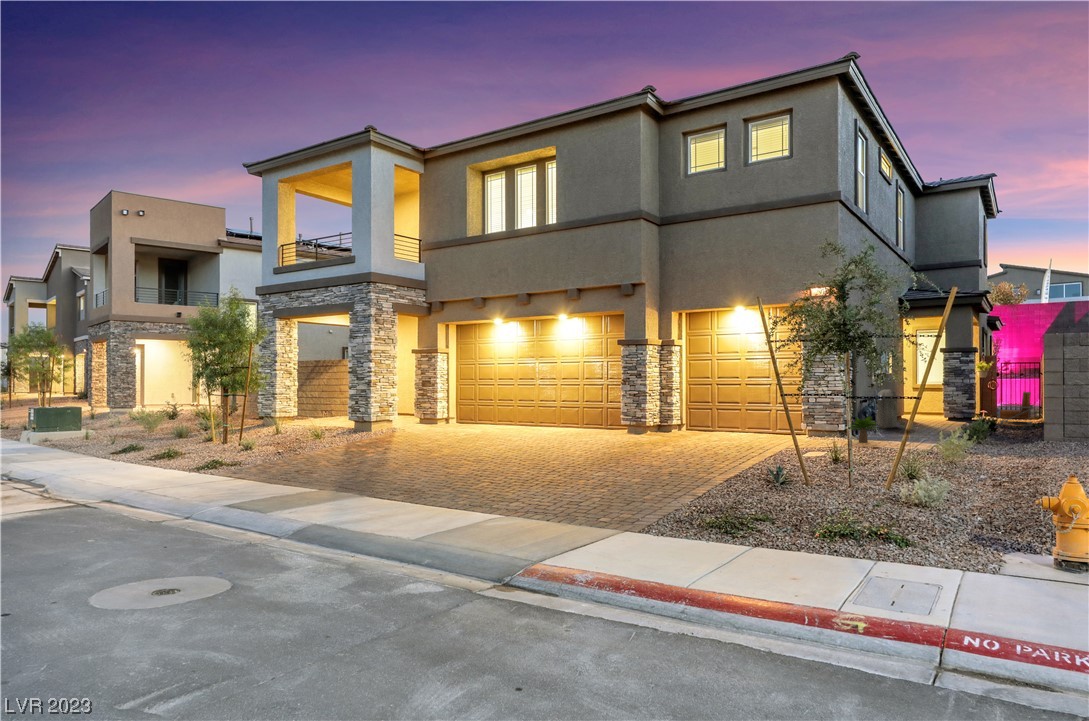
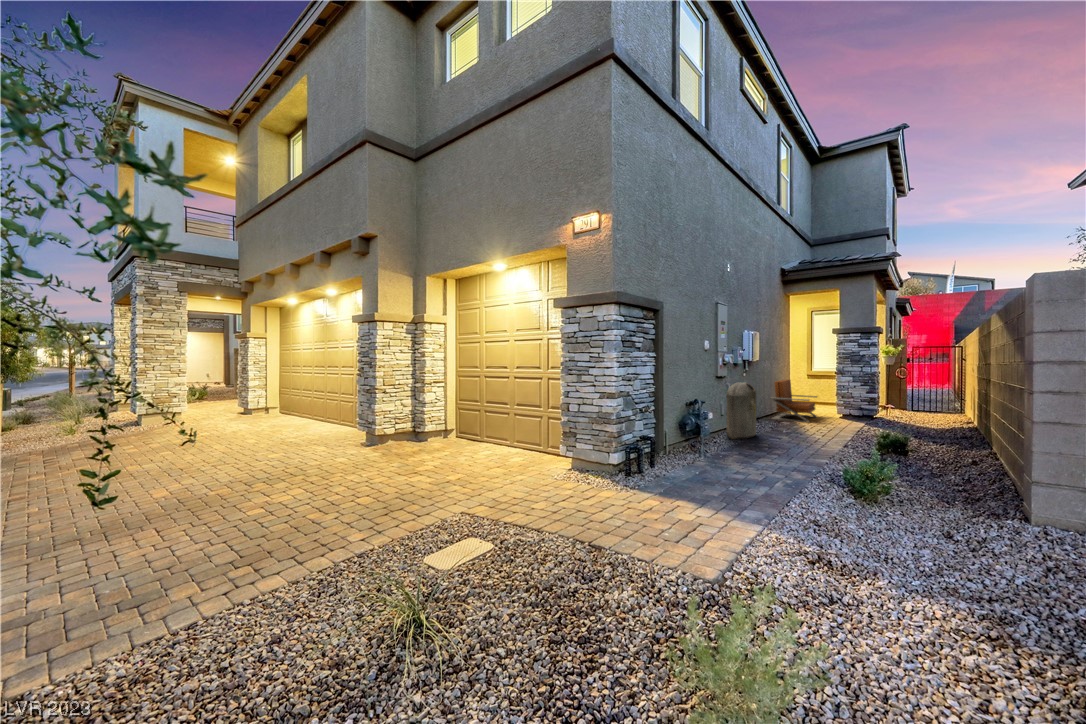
lounge chair: present [1000,392,1033,426] -> present [770,380,817,422]
potted plant: present [851,417,876,442] -> none [625,435,683,485]

